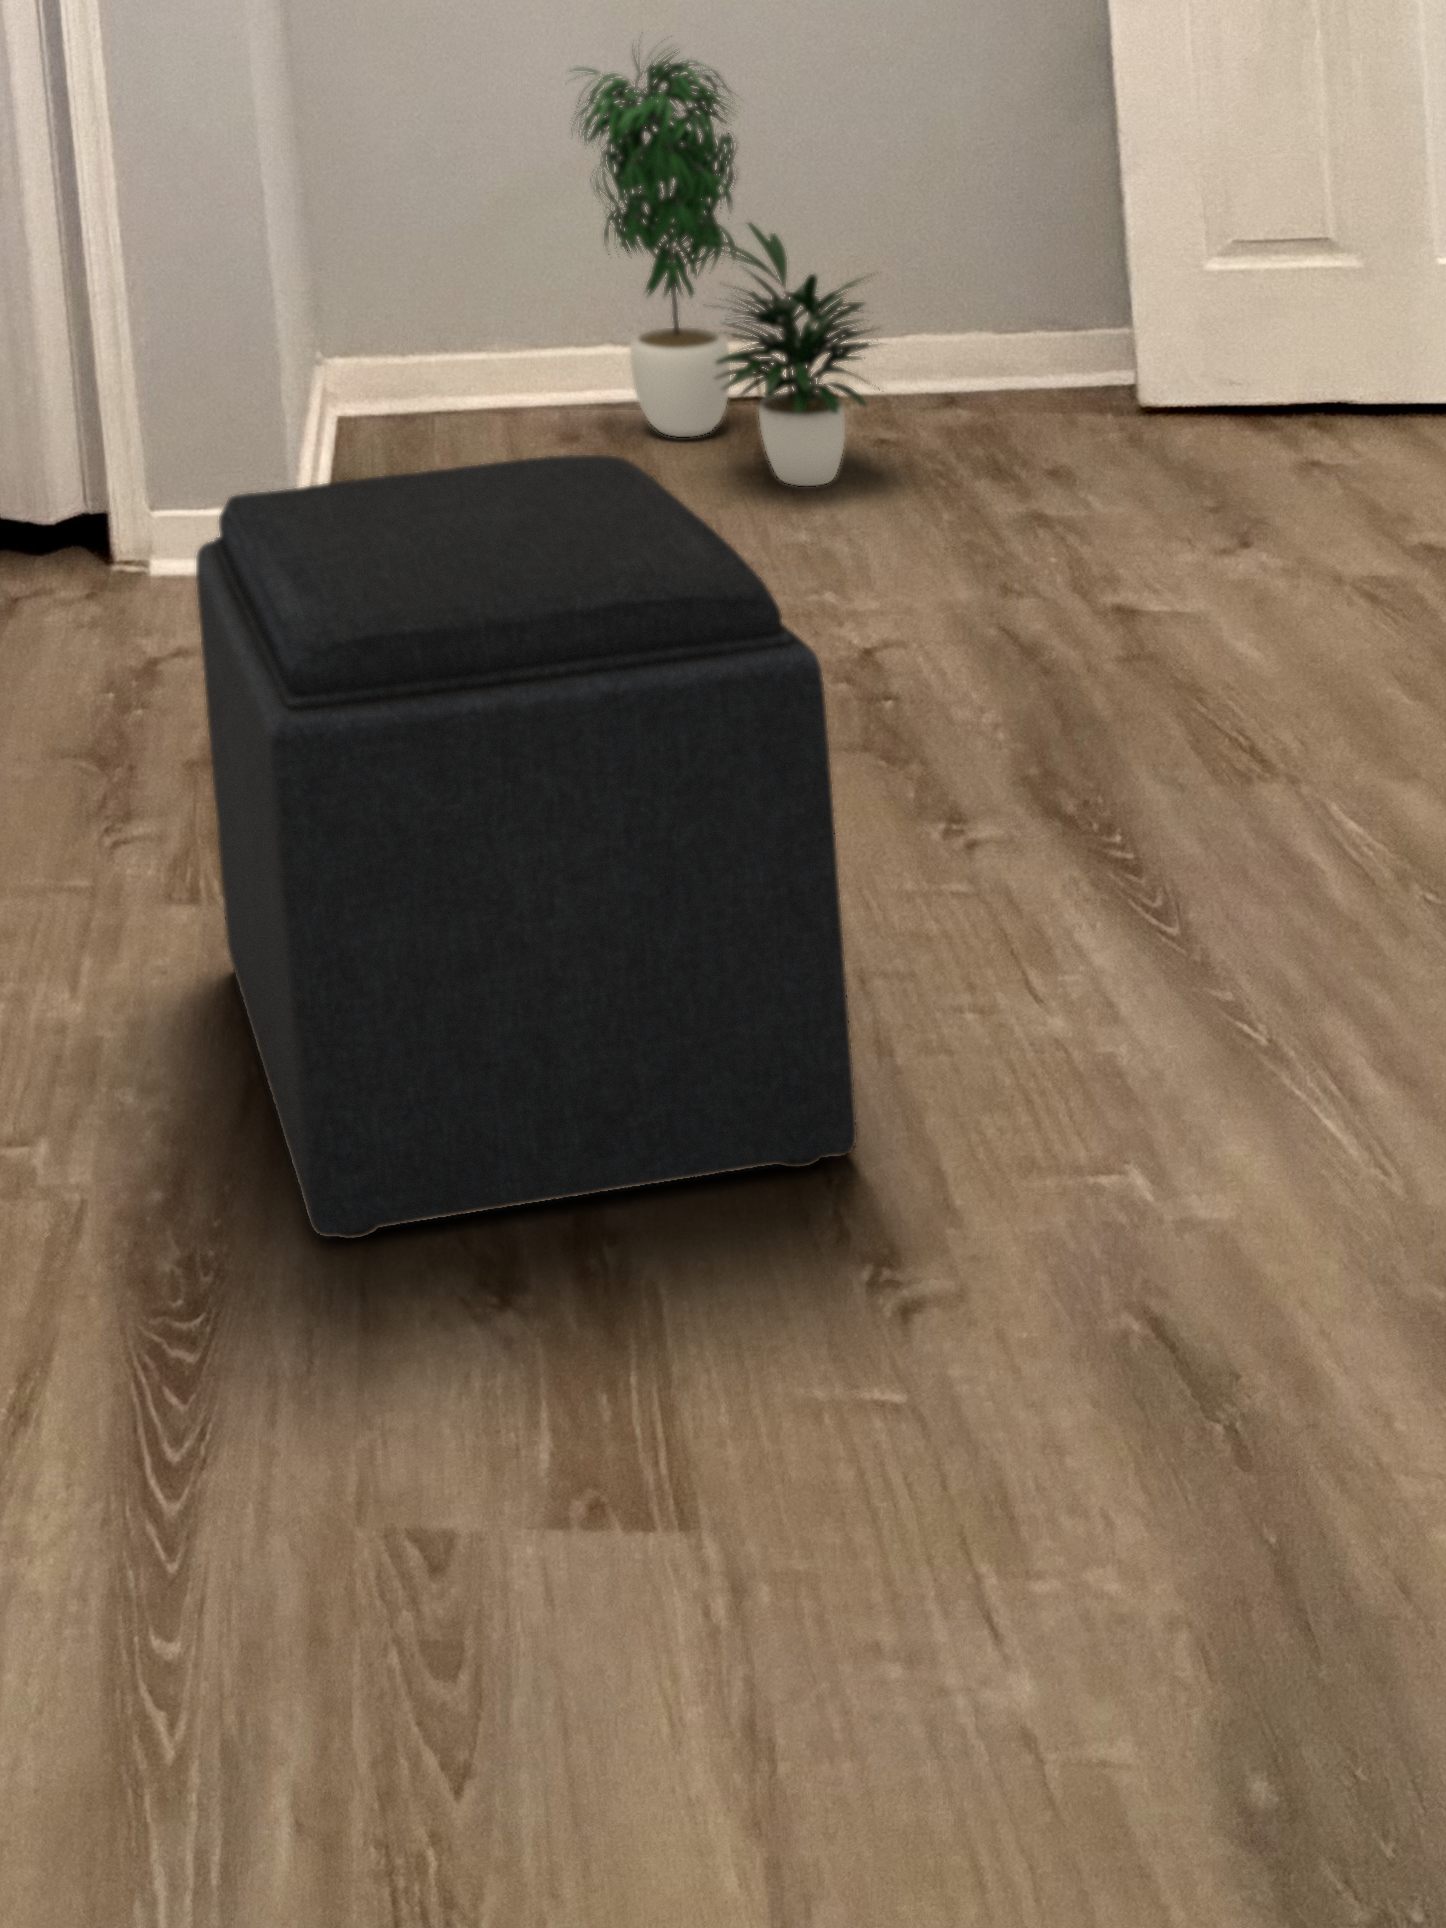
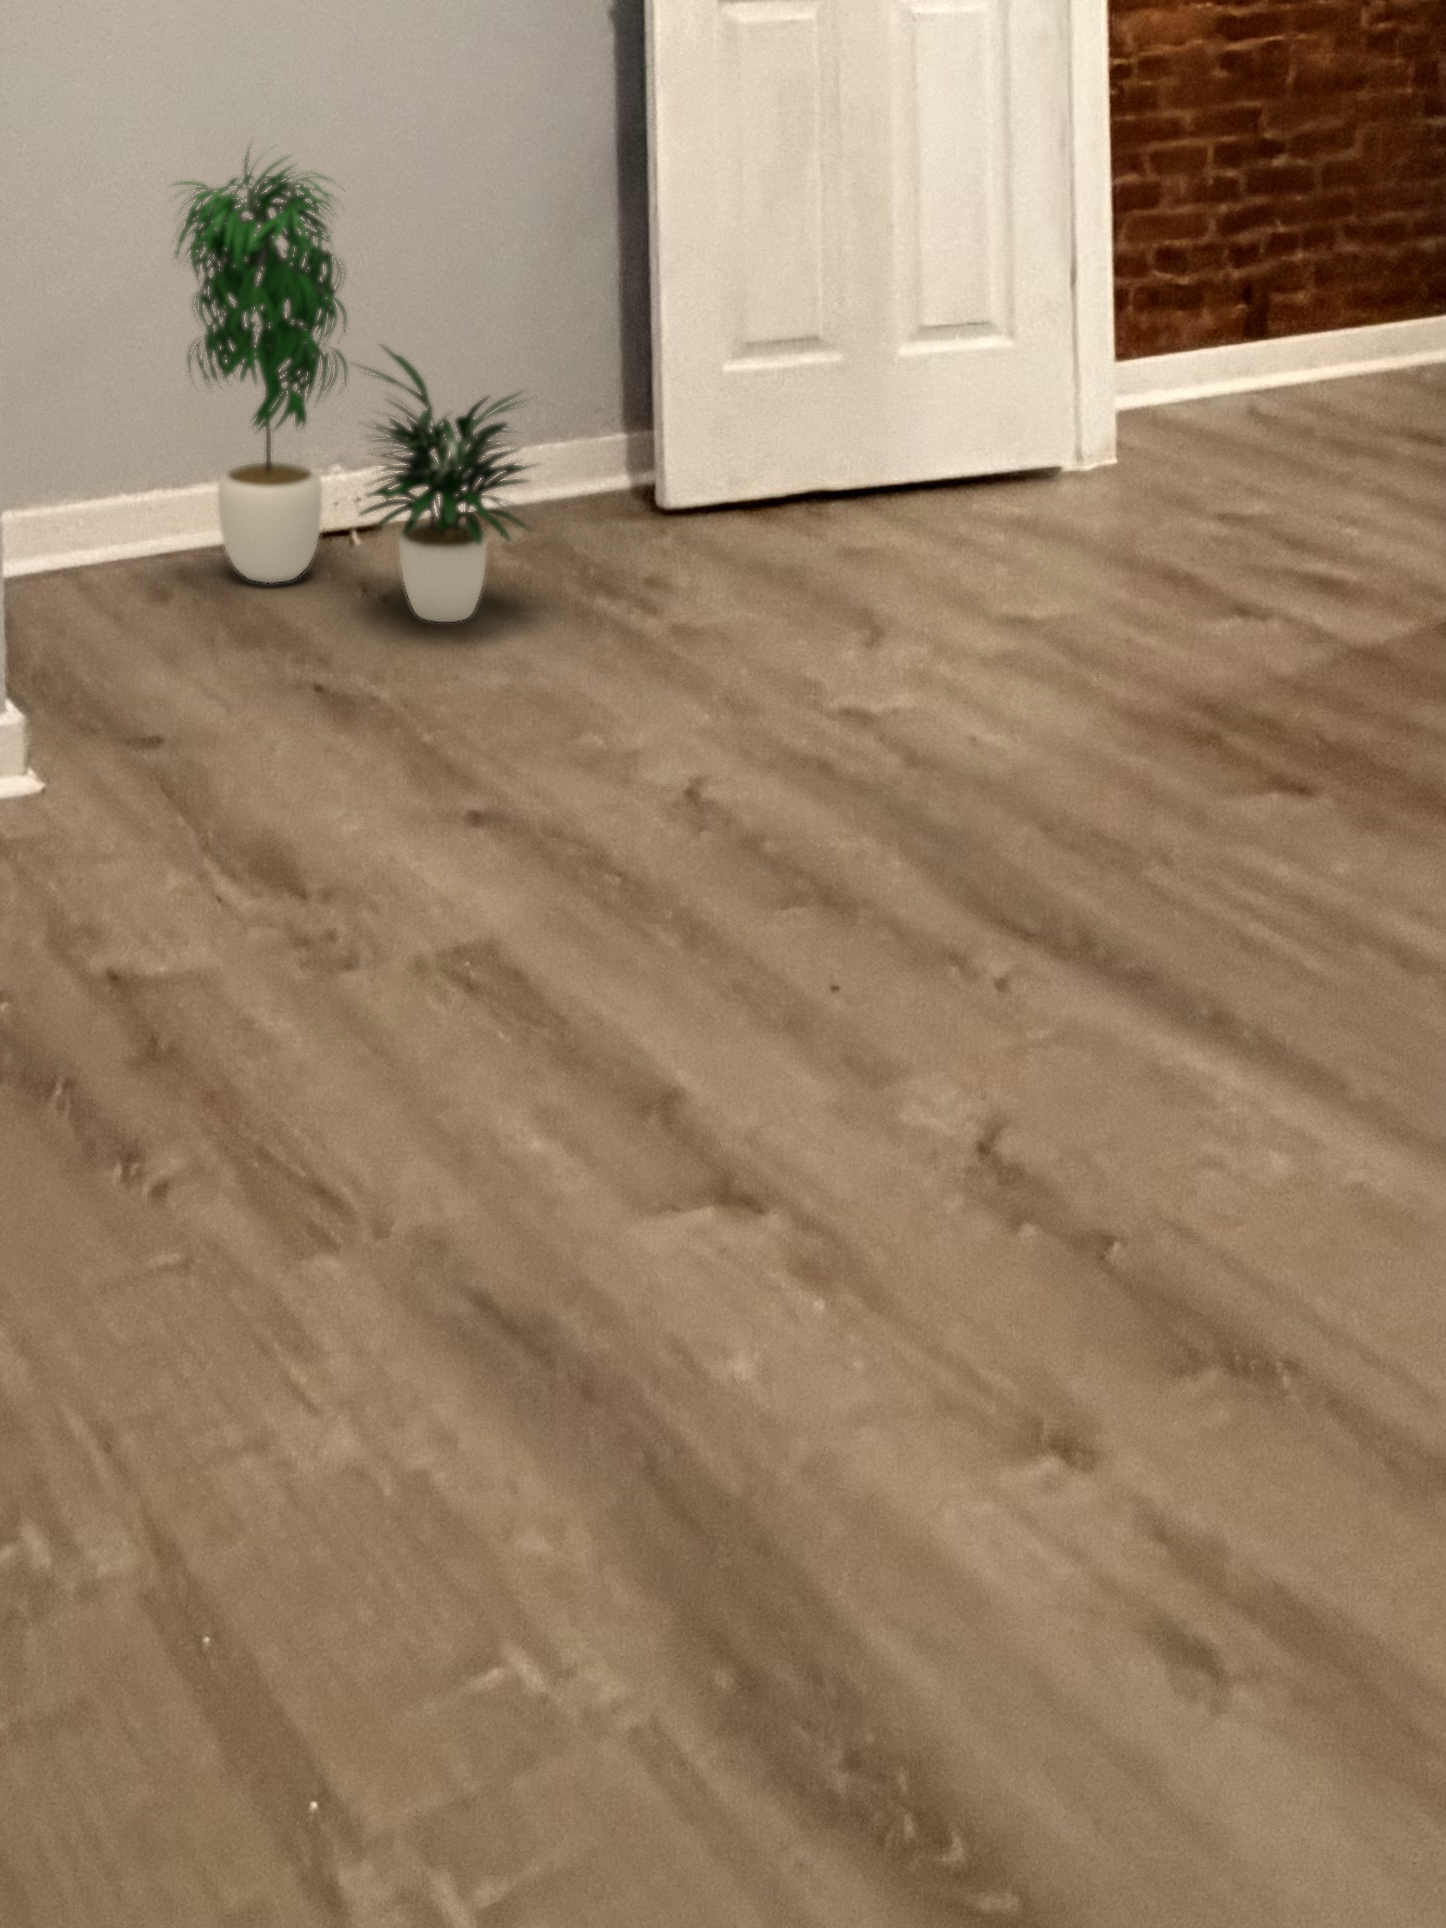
ottoman: present [196,455,857,1239] -> none [473,607,1302,1617]

